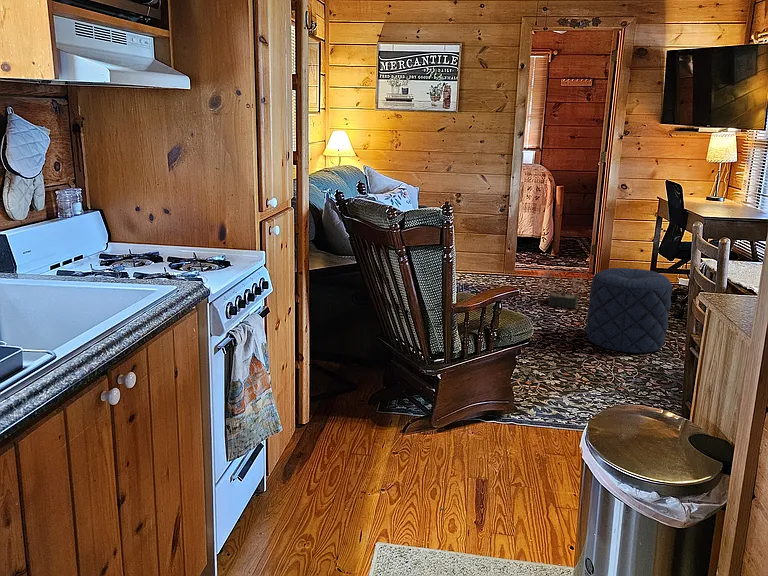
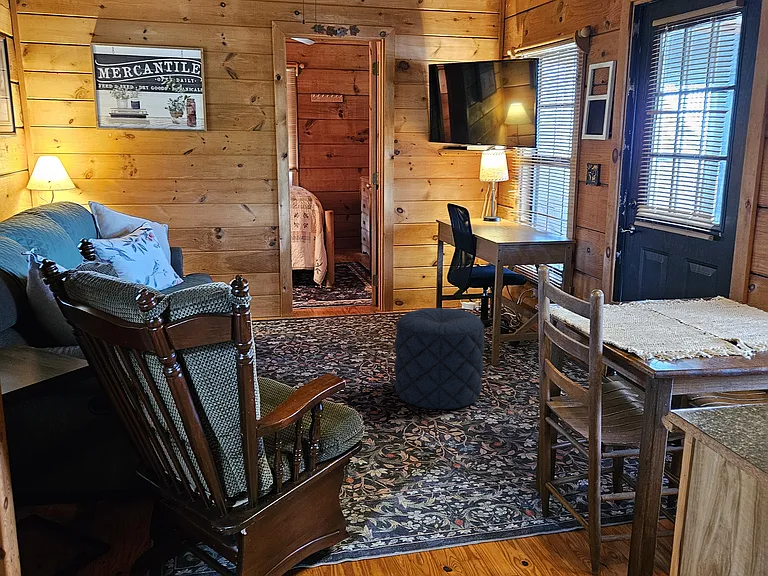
decorative plant: present [540,266,586,308] -> none [327,309,381,356]

